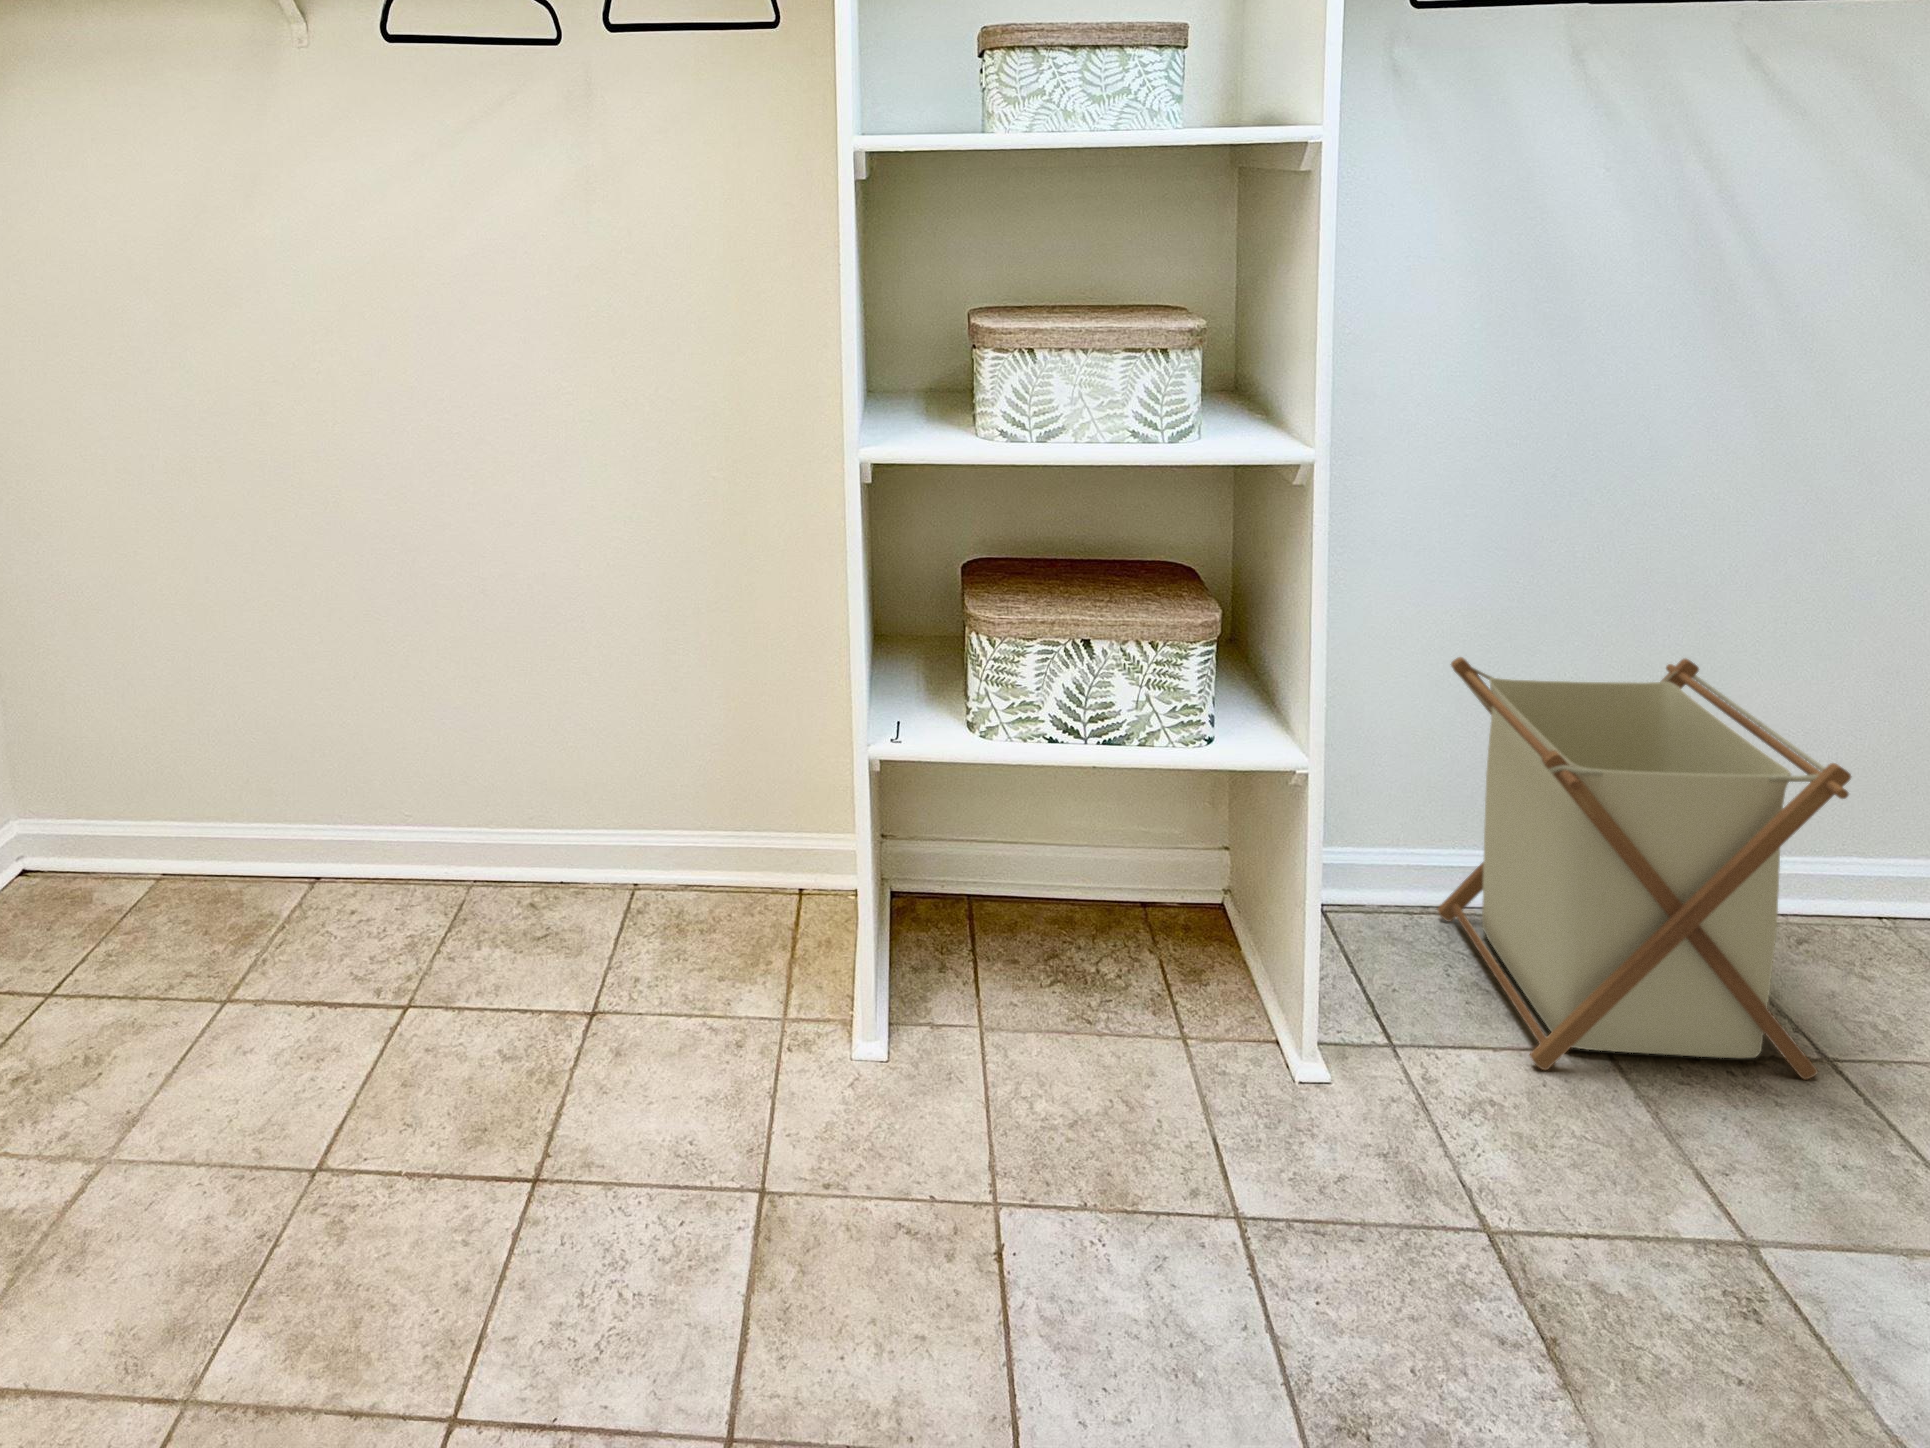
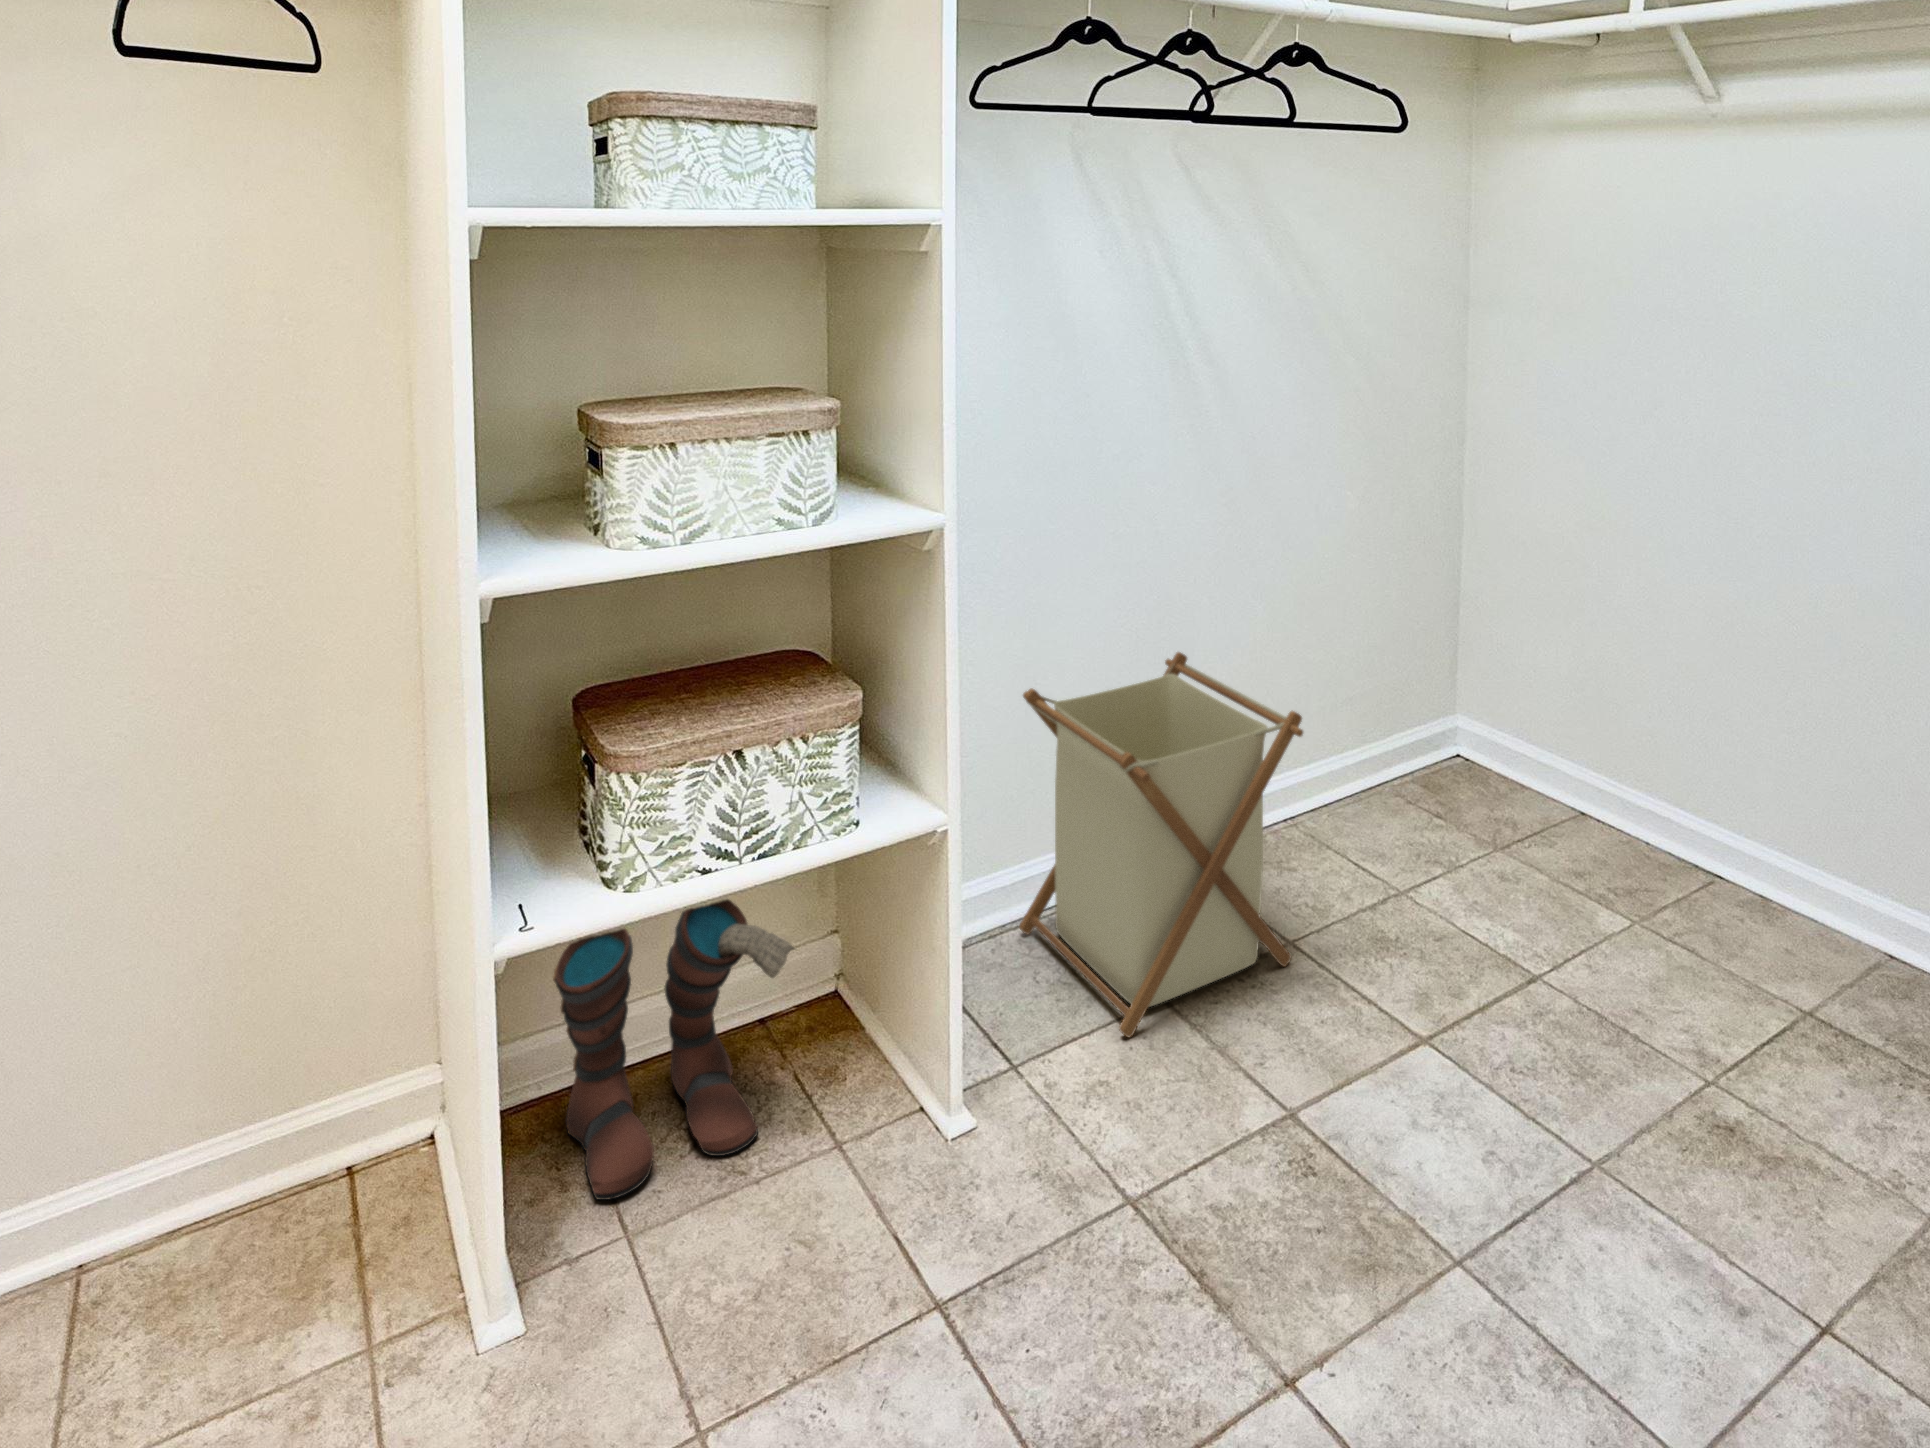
boots: none [945,763,1157,1001] -> present [553,899,795,1200]

